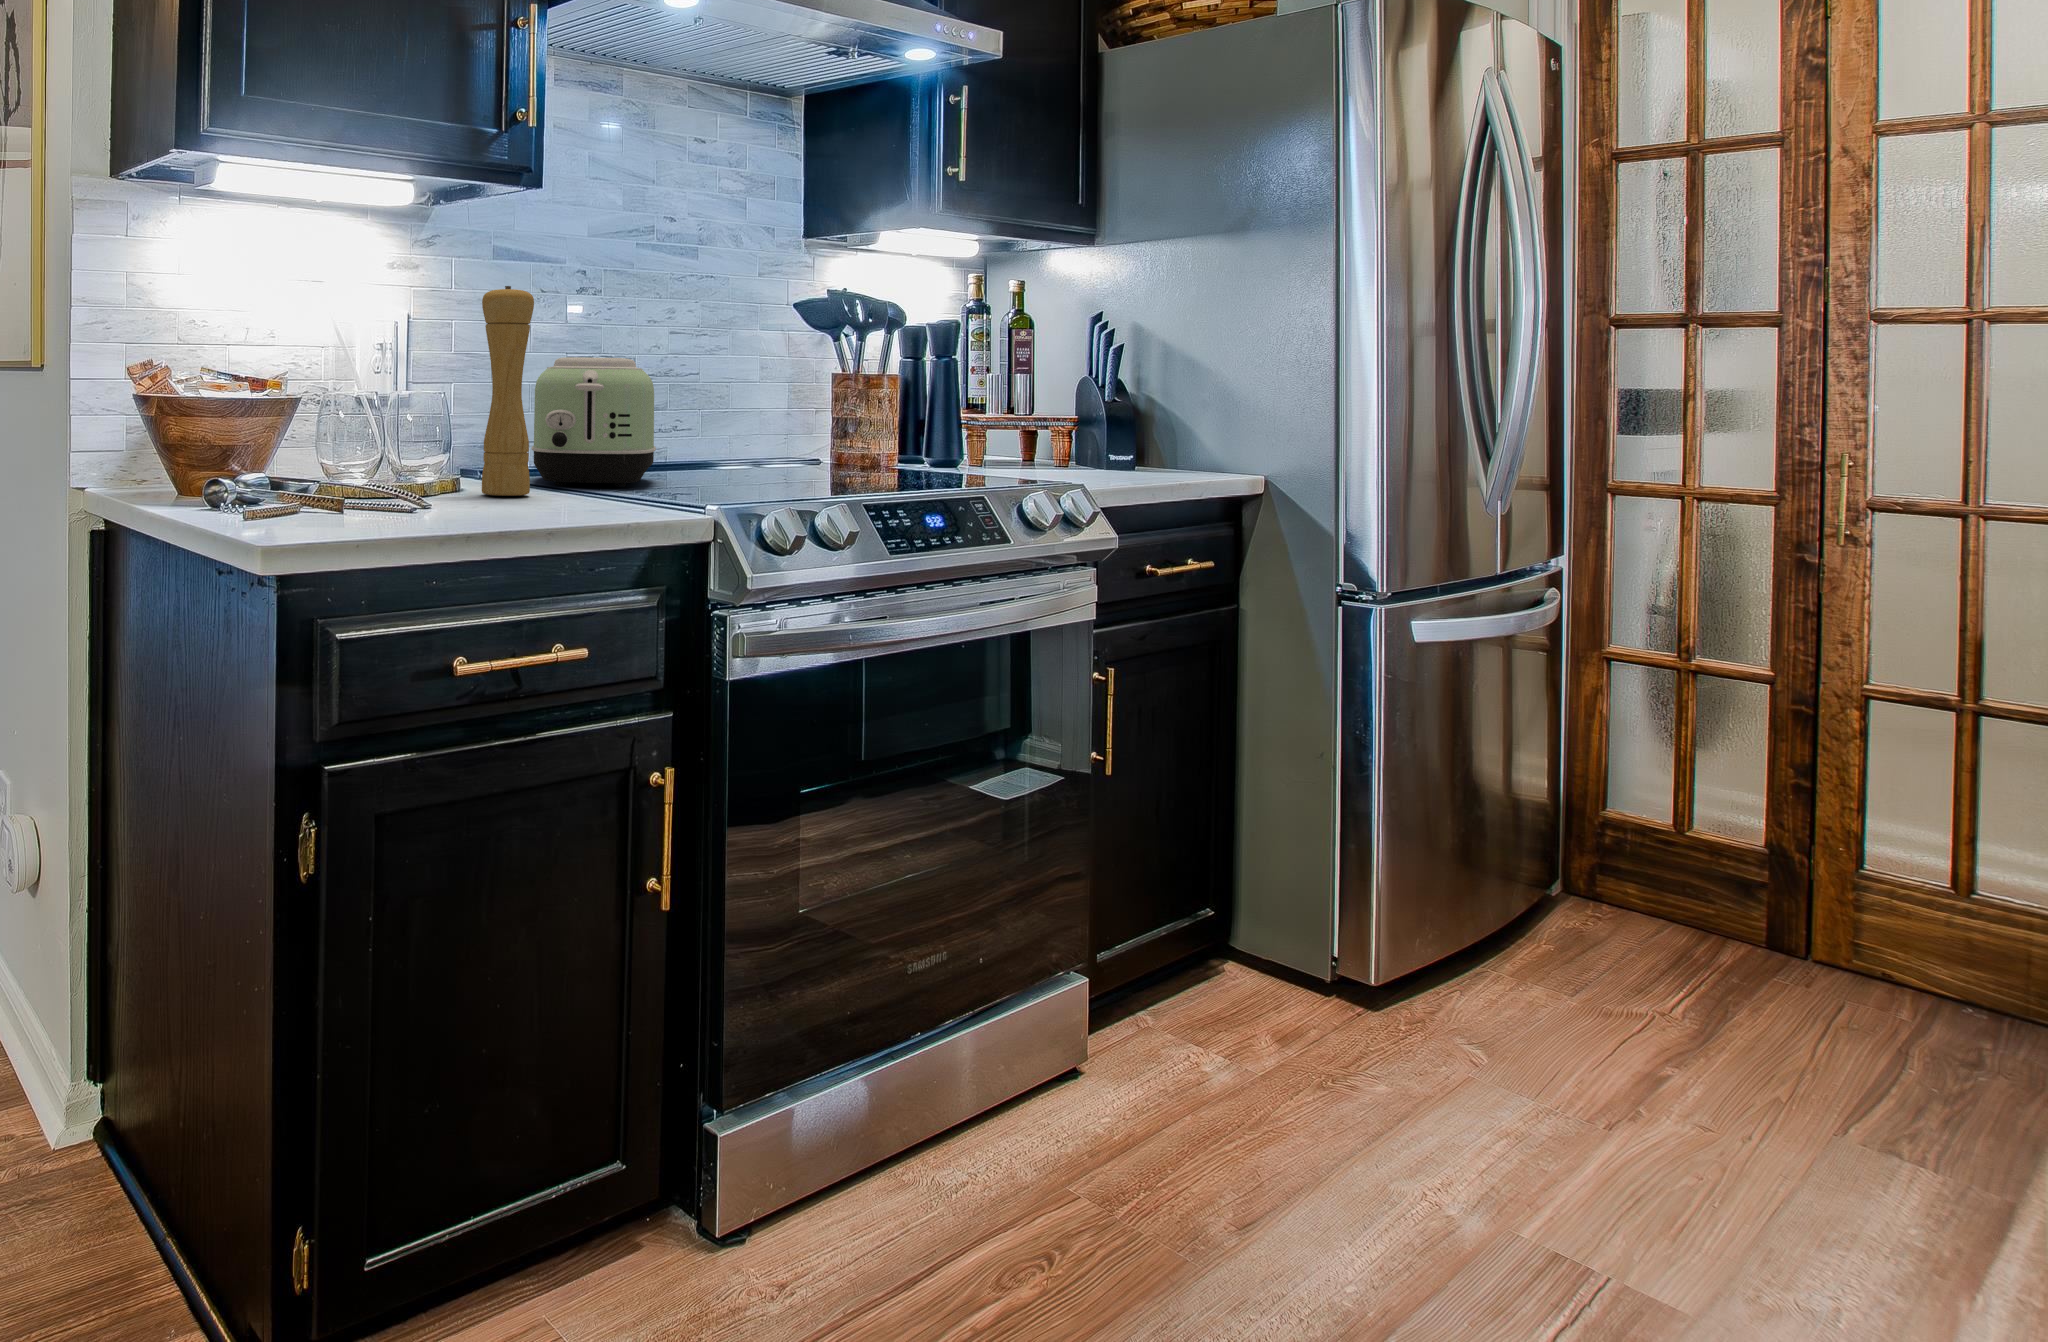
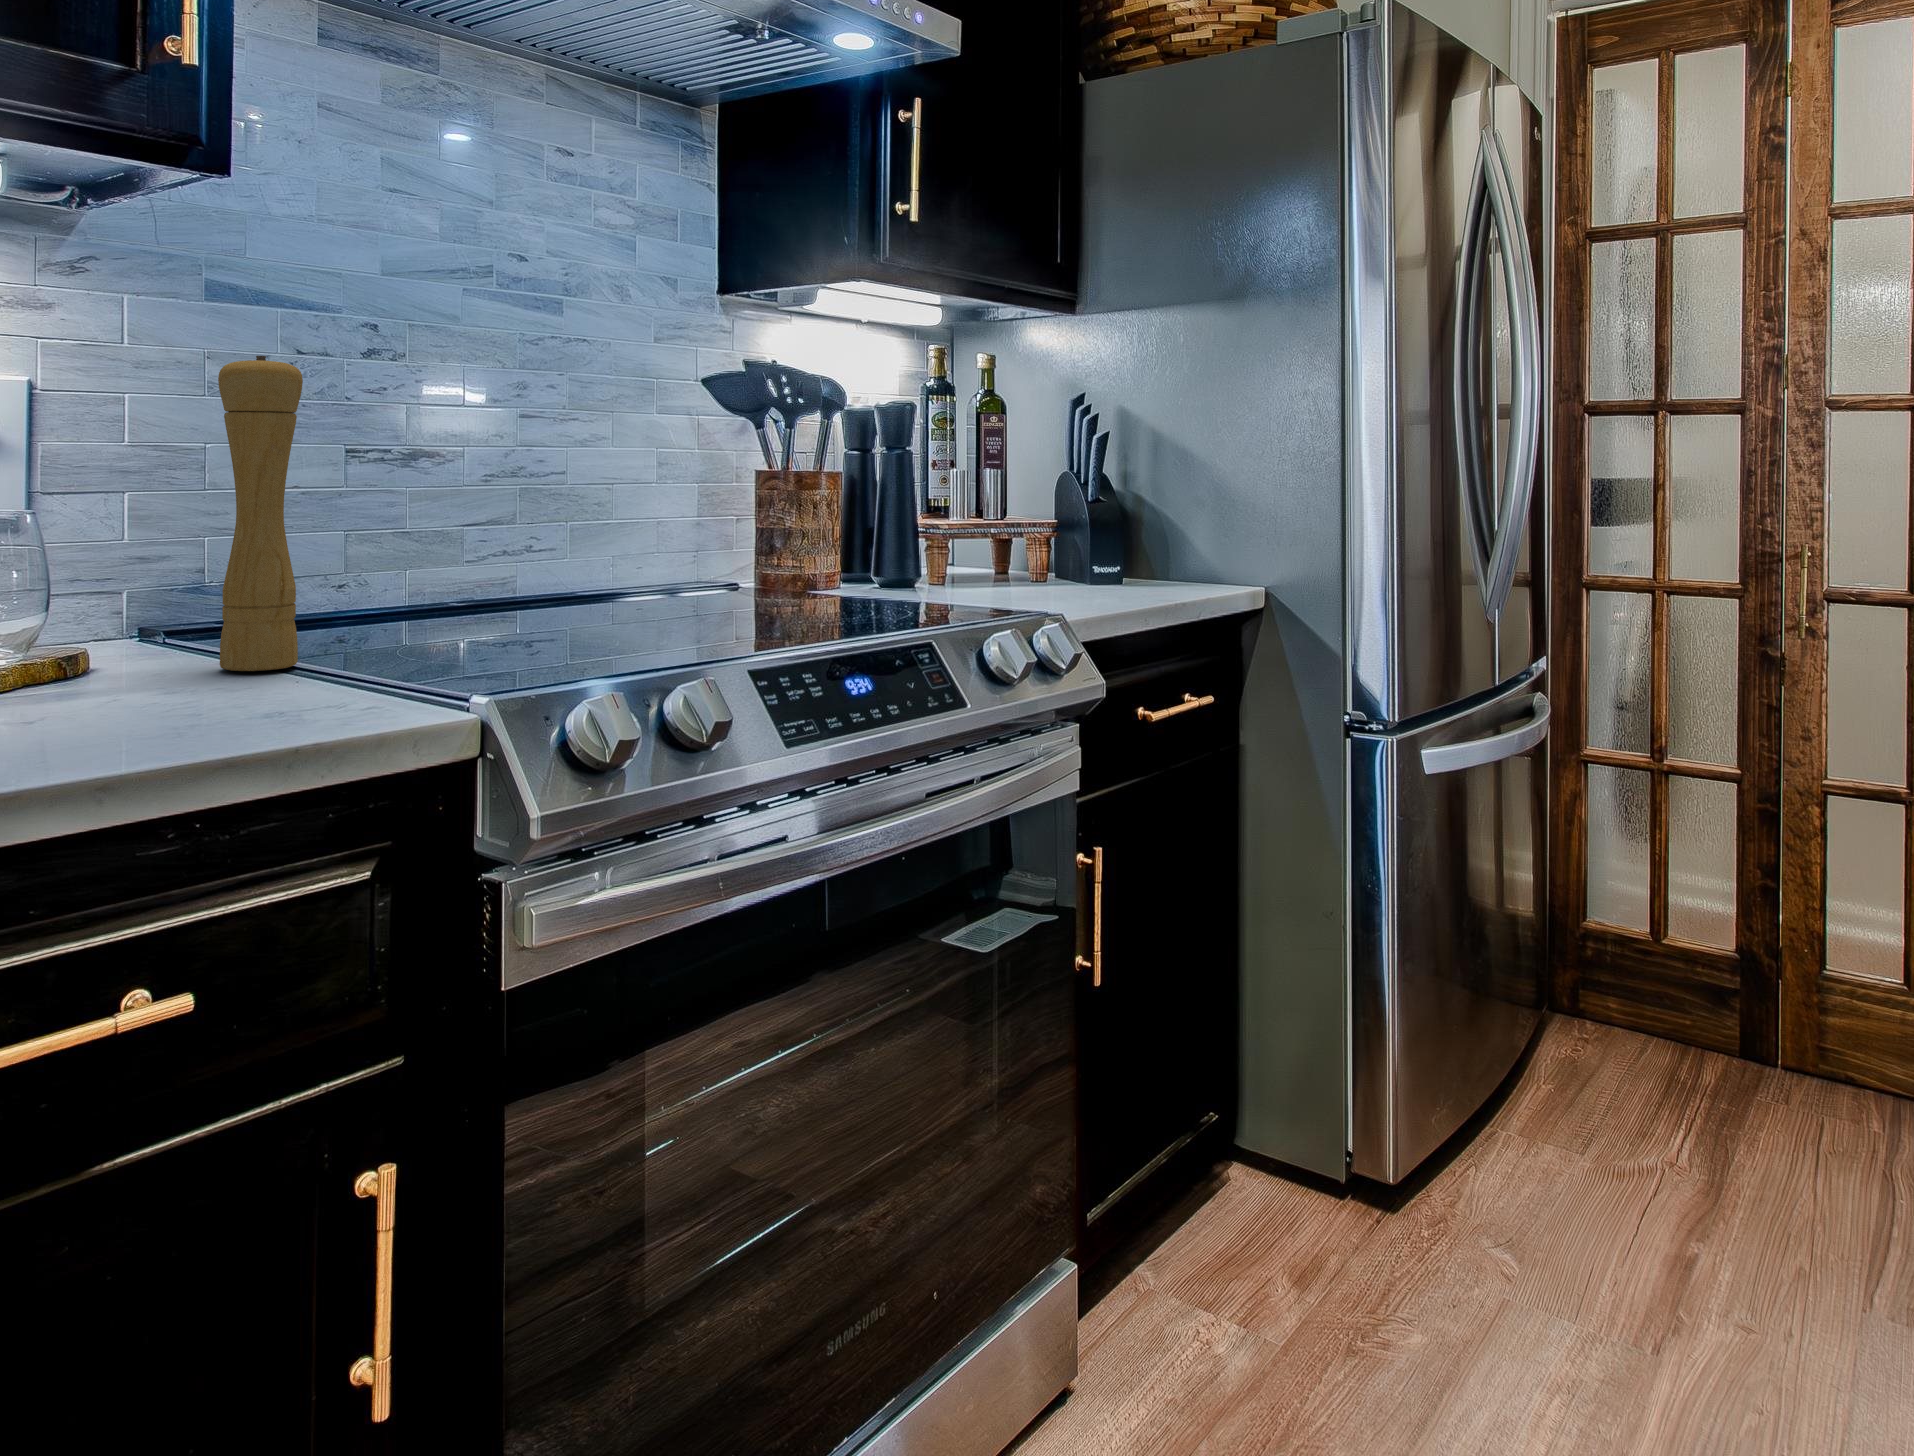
toaster: present [531,357,656,487] -> none [325,459,514,642]

